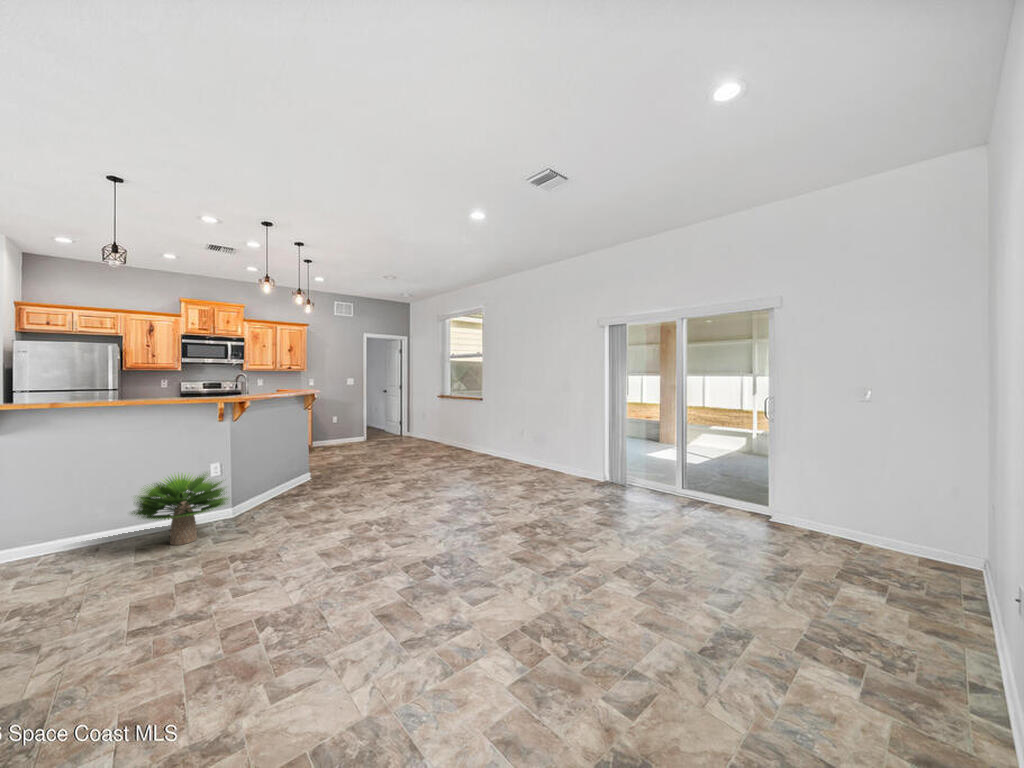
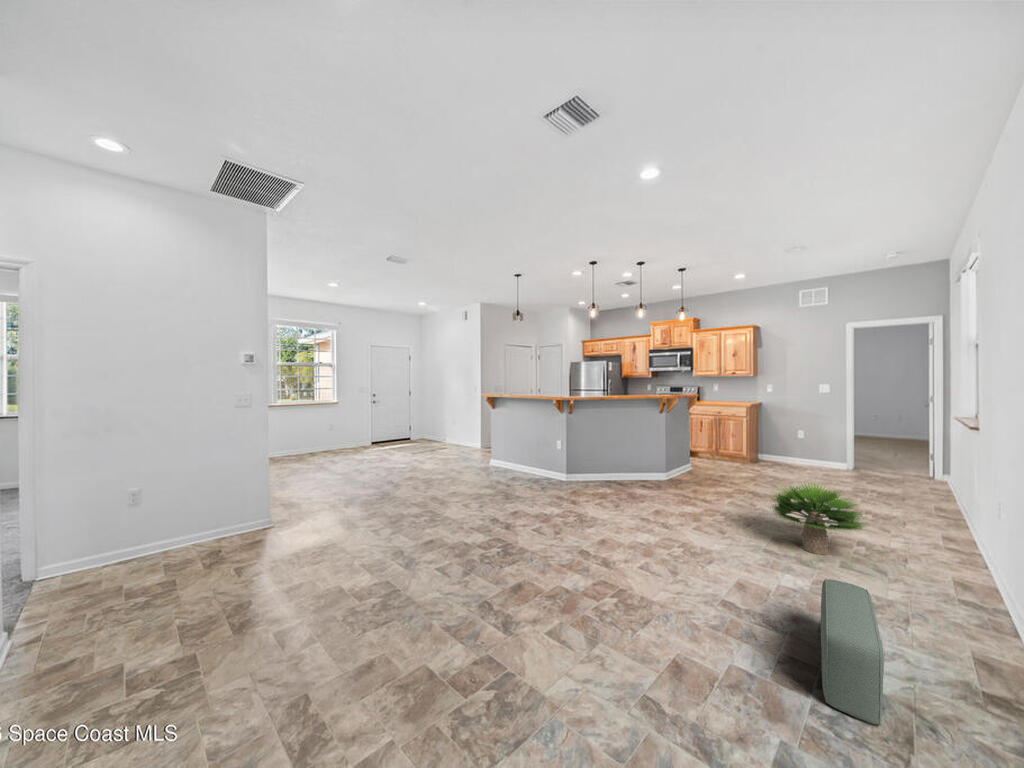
pouf: none [237,538,307,636] -> present [821,579,884,725]

